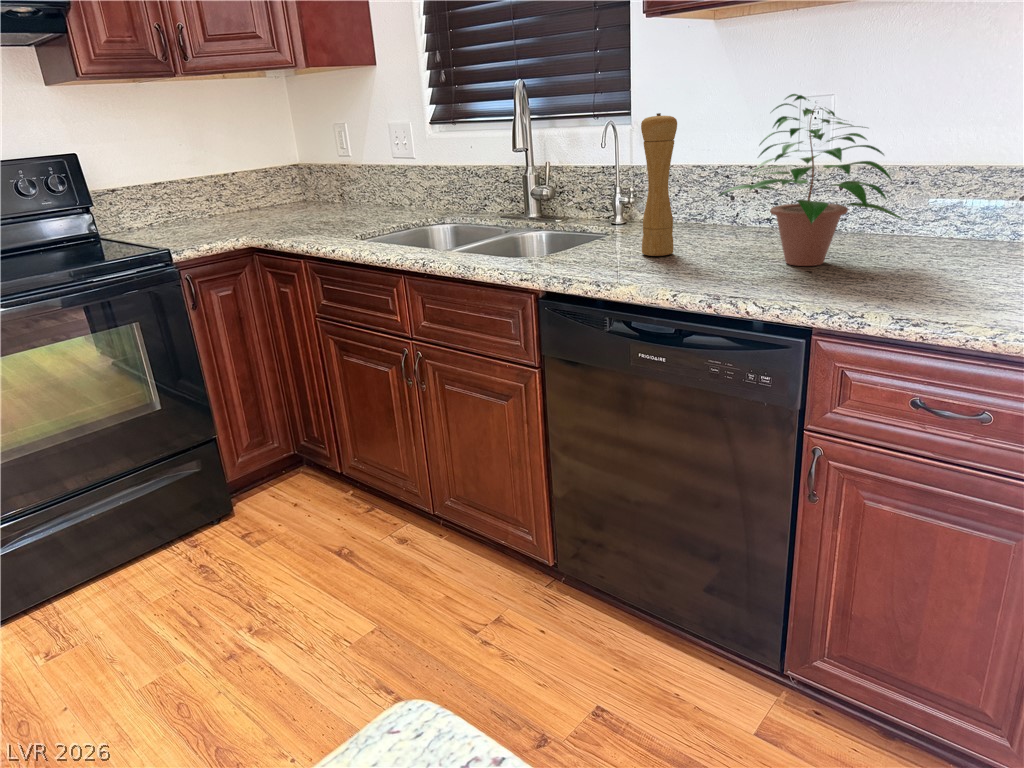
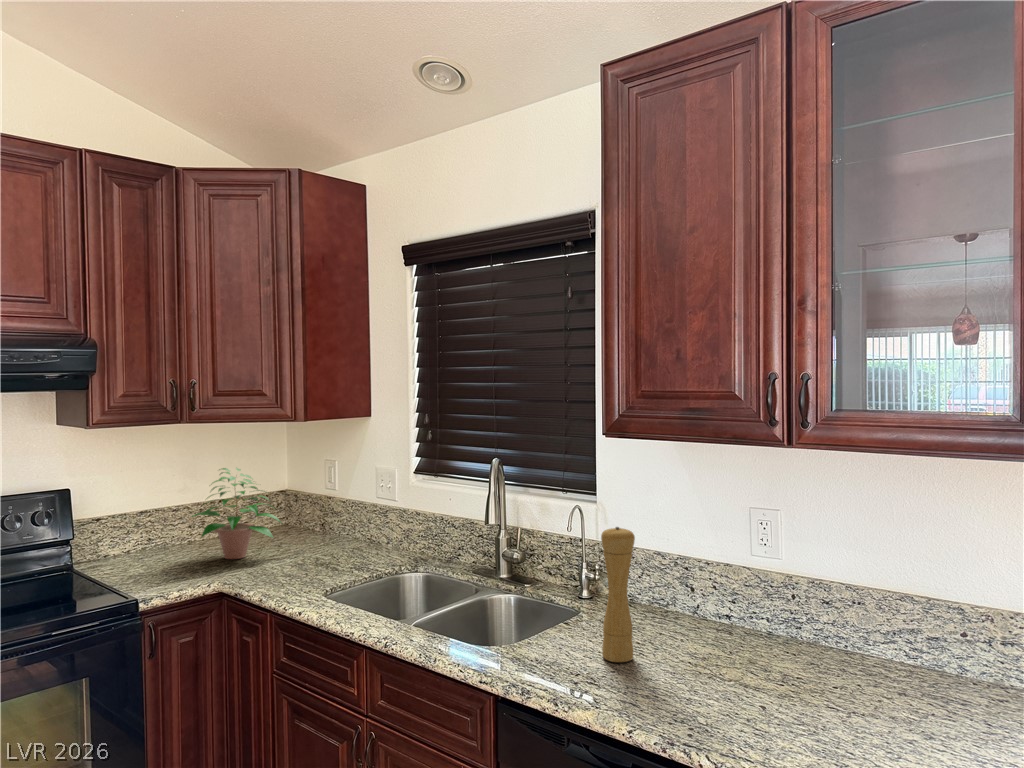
potted plant: present [719,94,905,266] -> present [192,468,281,559]

